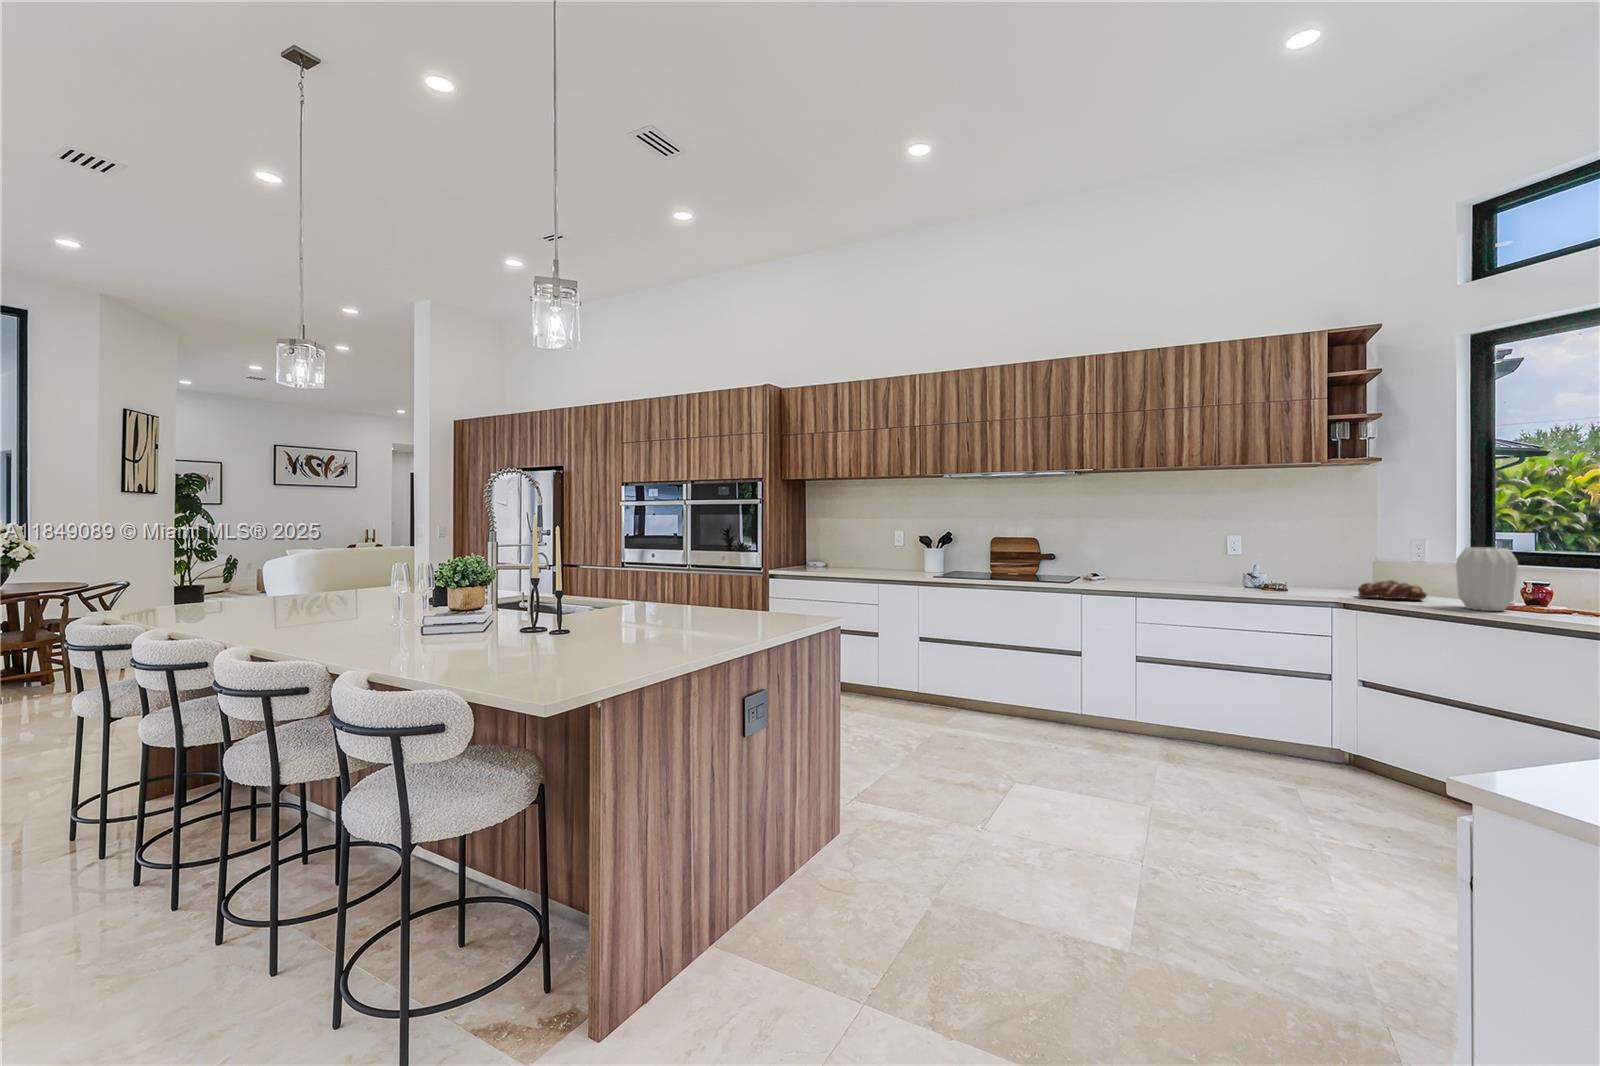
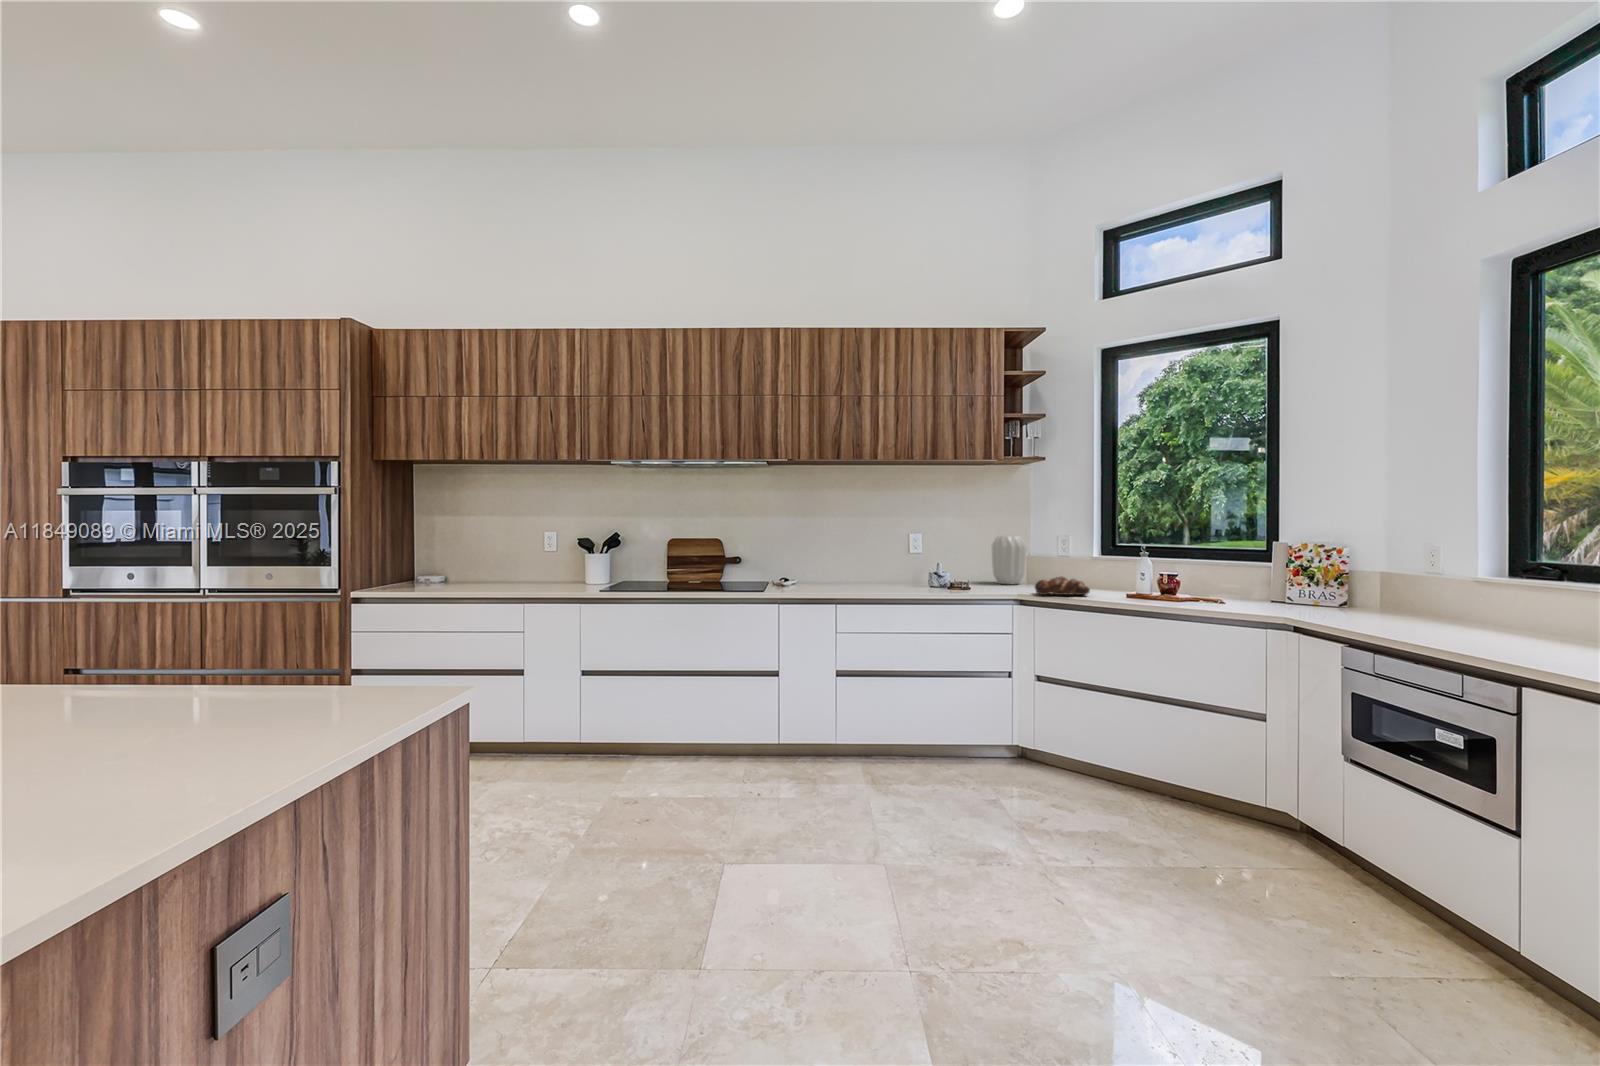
vase: present [1456,547,1518,611] -> present [992,536,1026,584]

